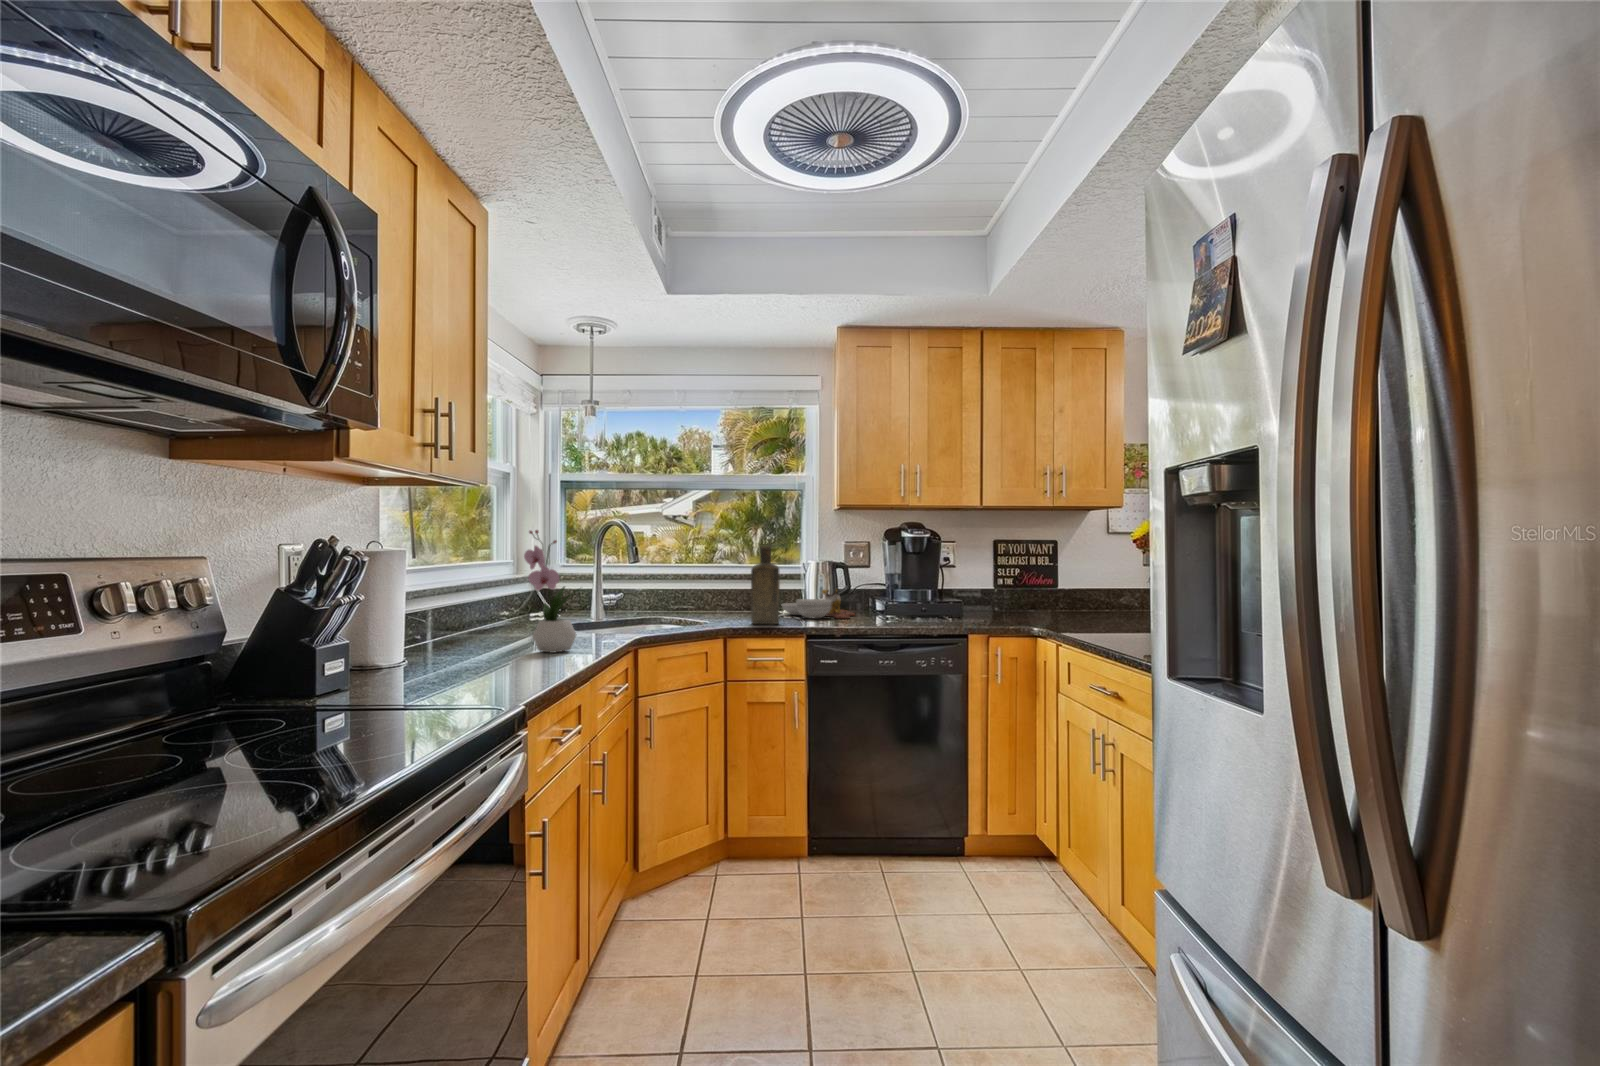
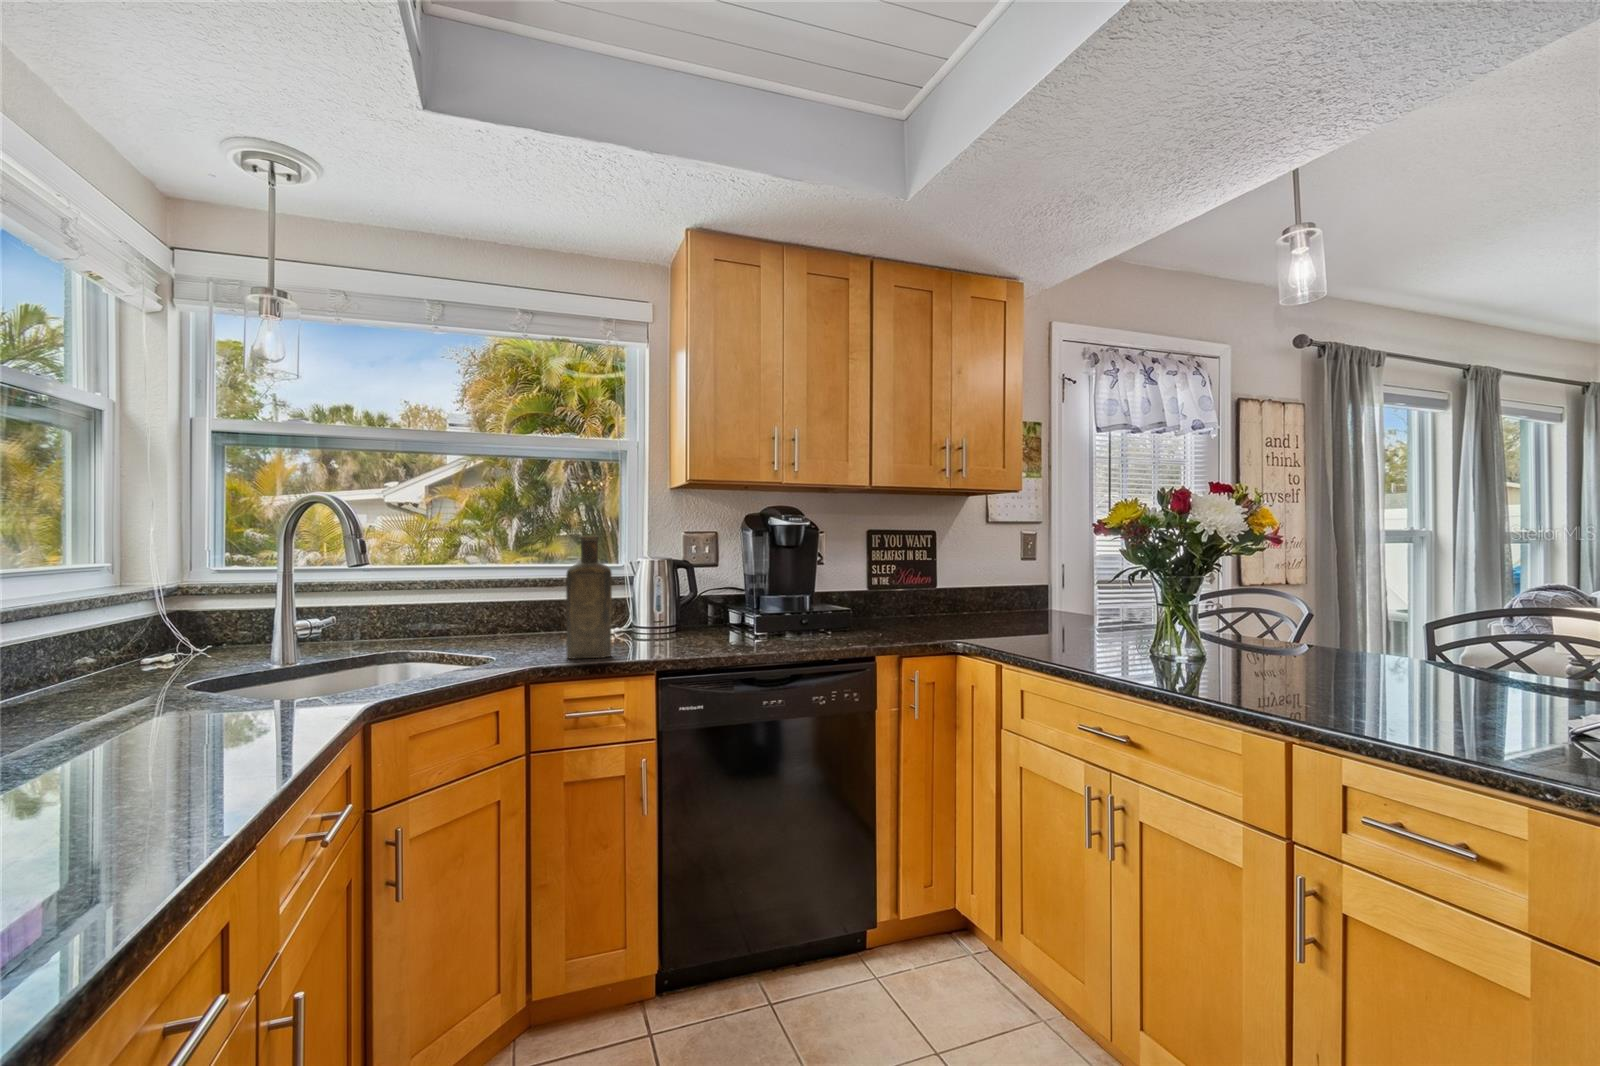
flower arrangement: present [524,530,576,653] -> none [70,495,239,780]
cutting board: present [781,589,855,619] -> none [598,592,707,642]

